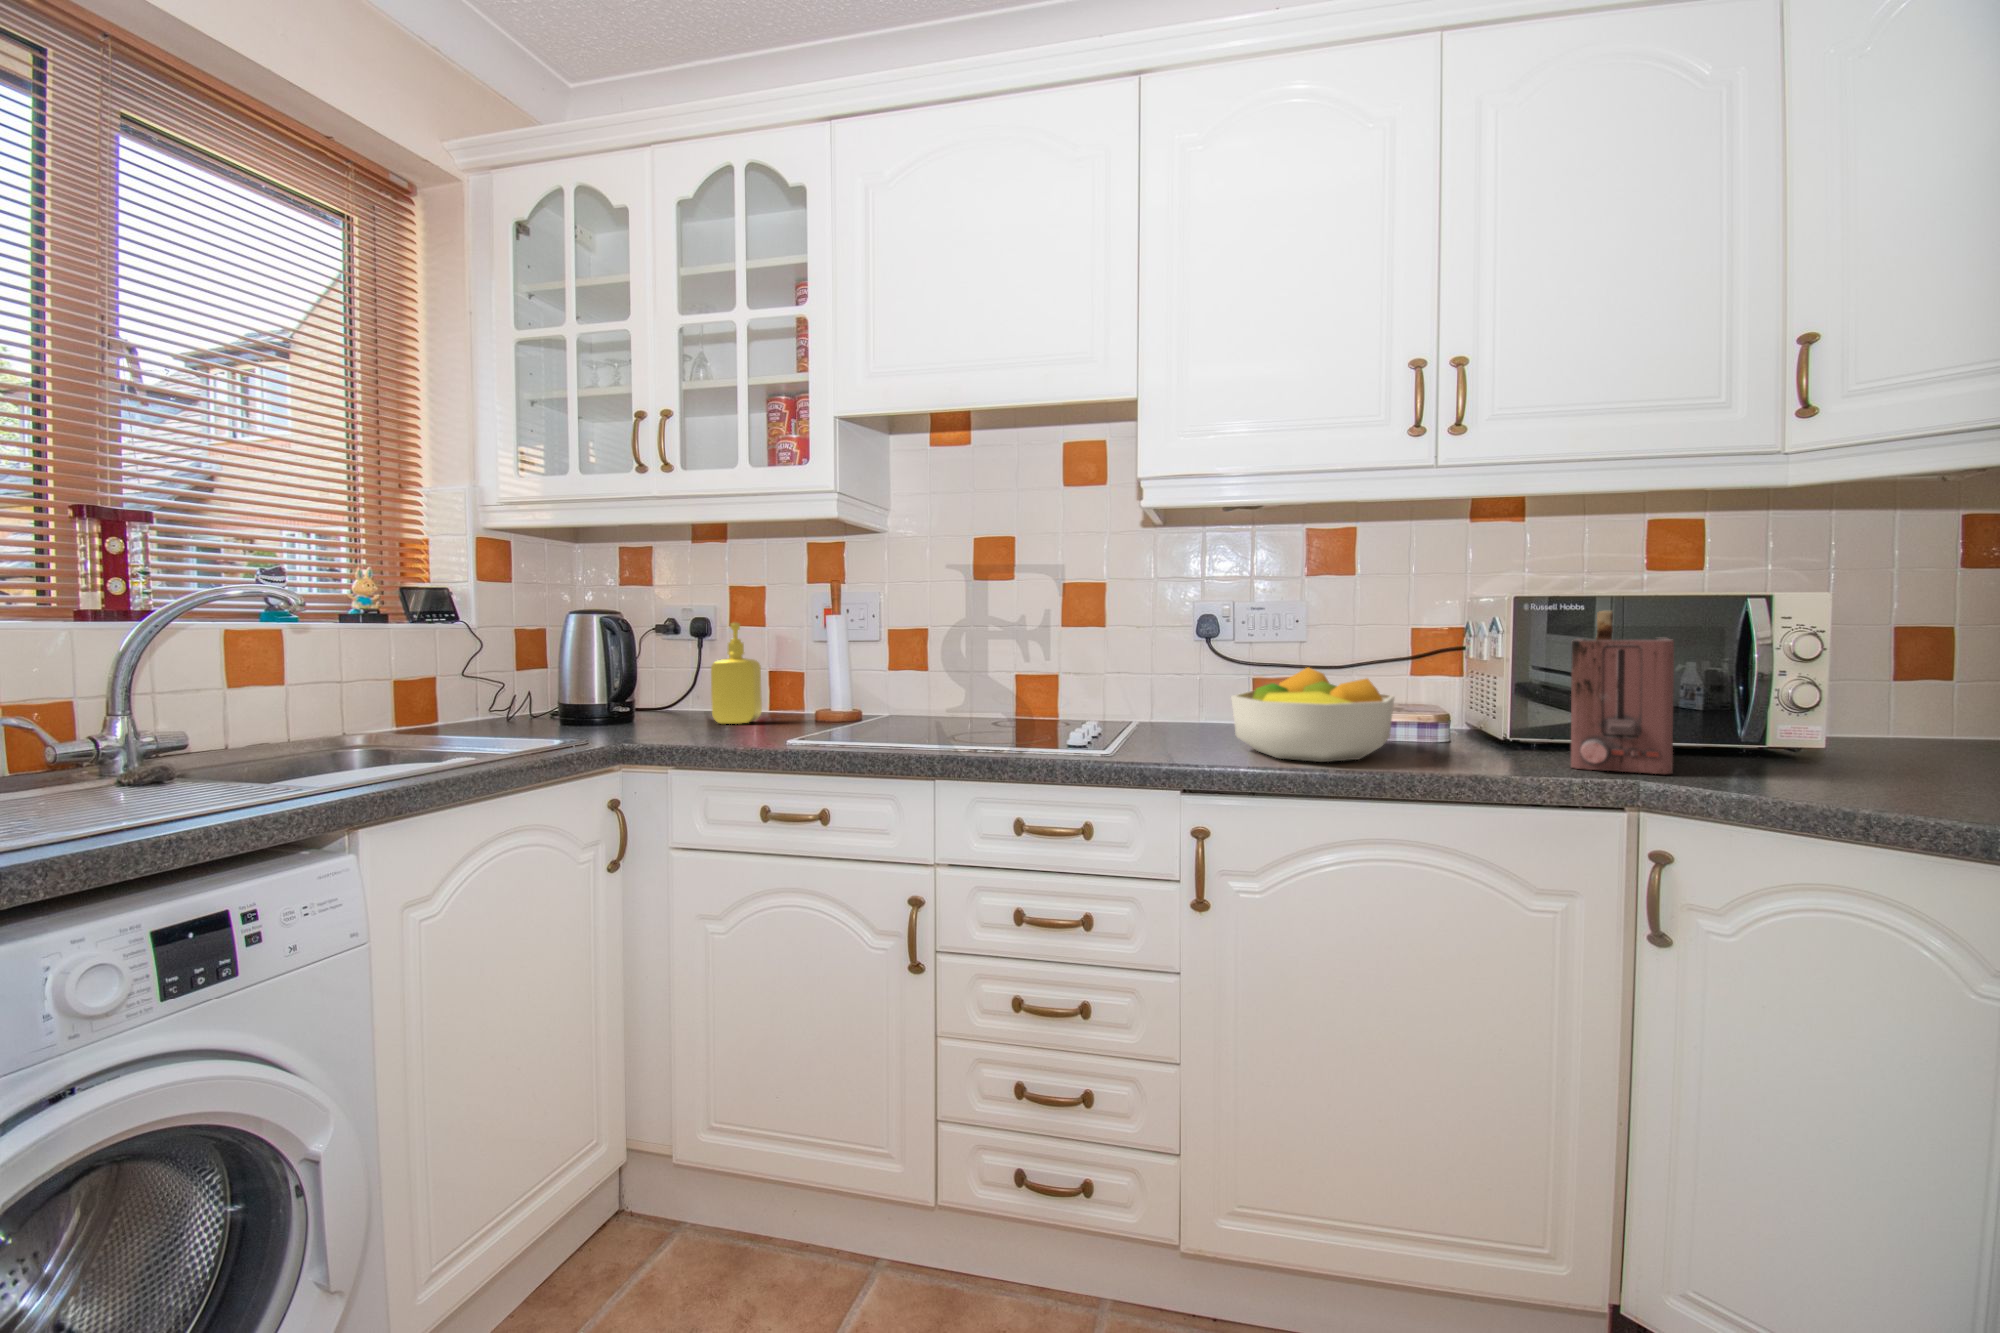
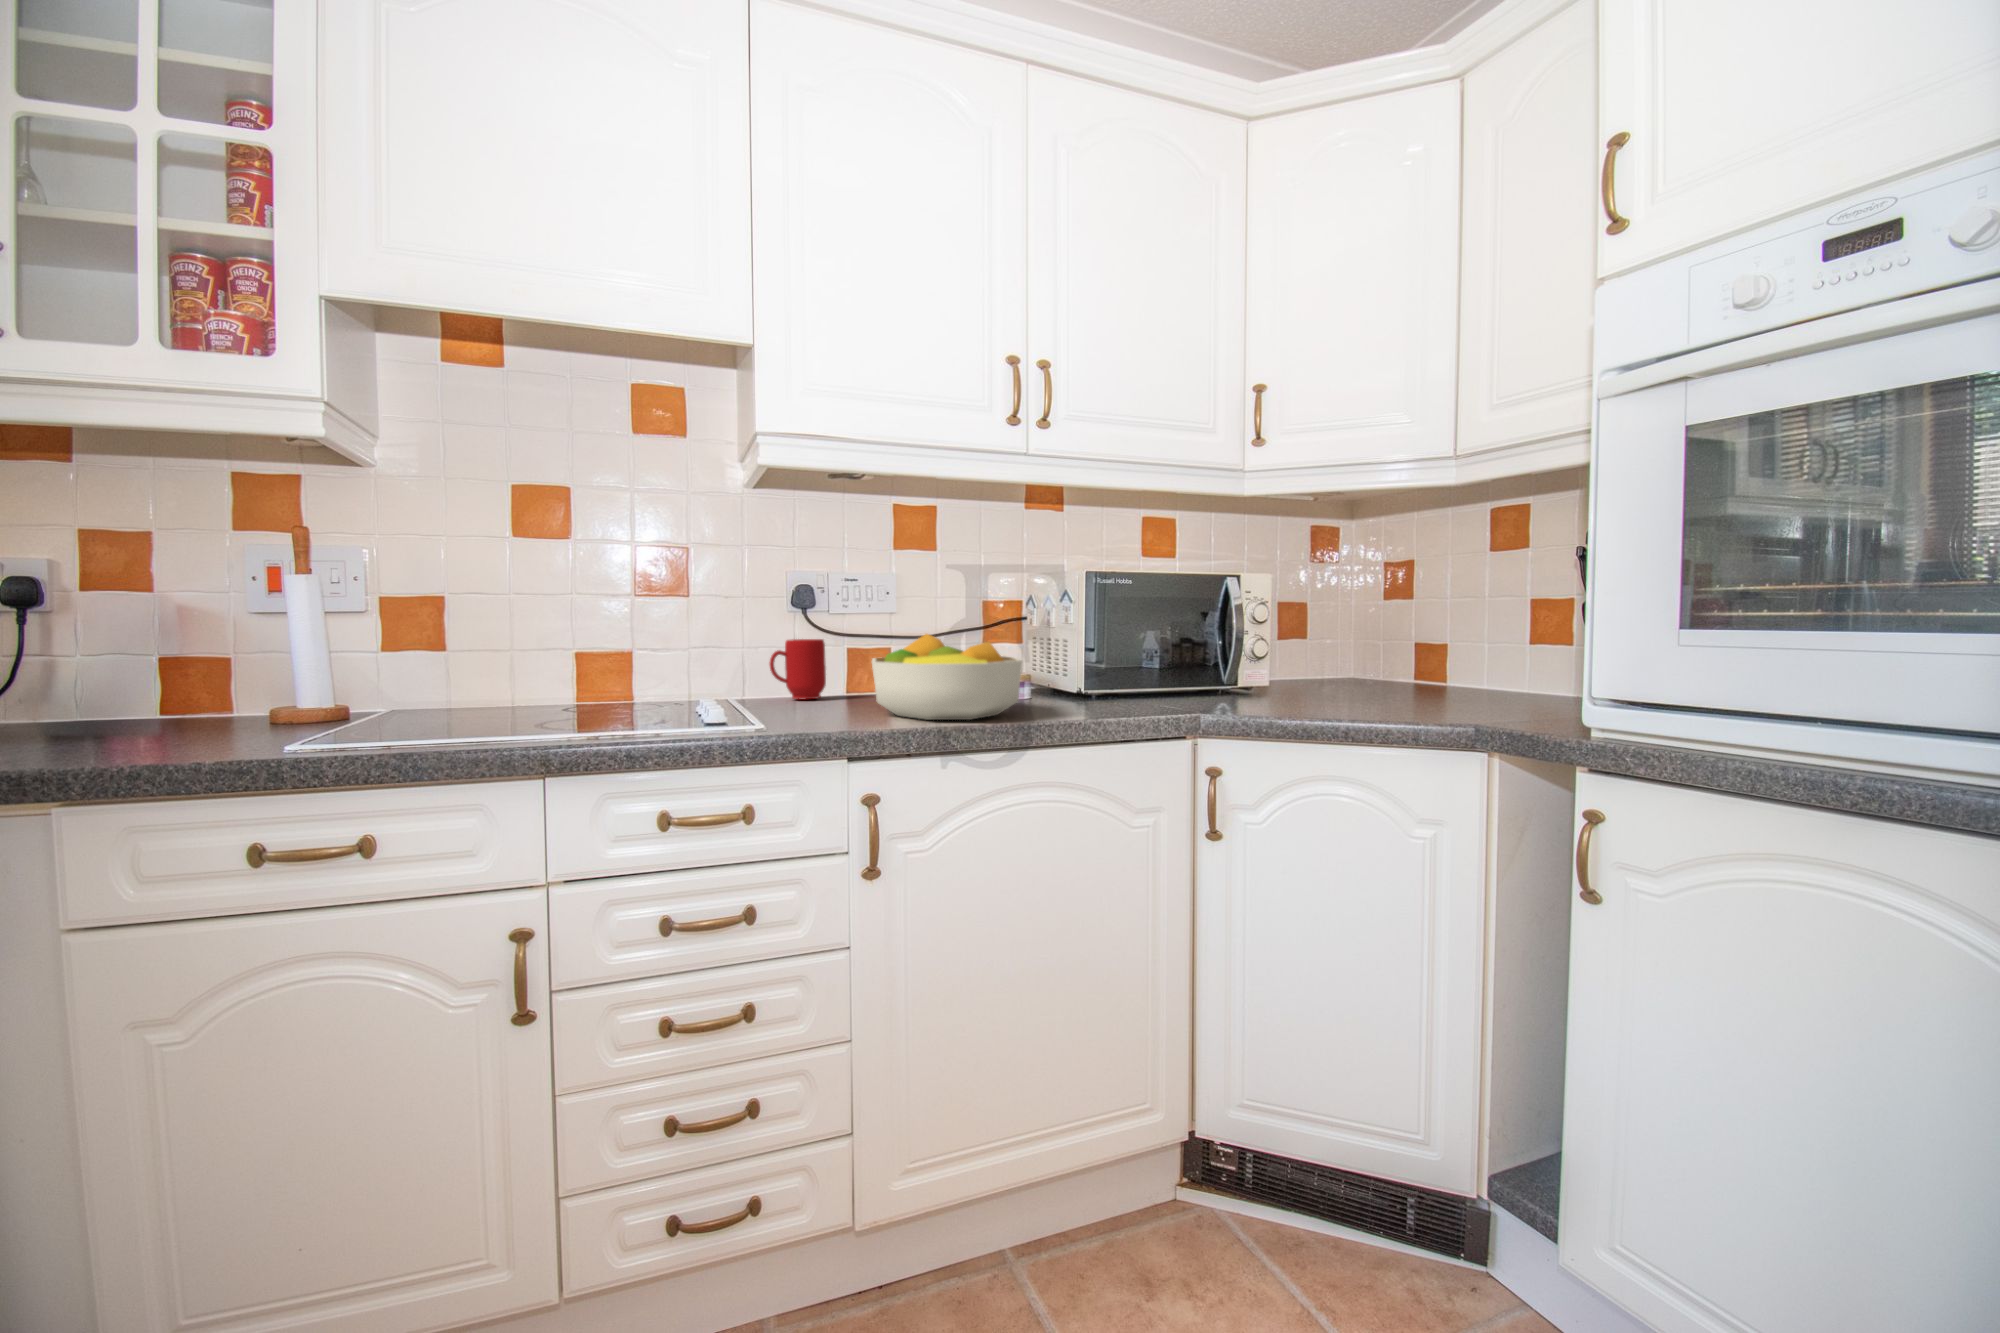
toaster: present [1571,611,1674,774] -> none [1124,583,1212,710]
soap dispenser: present [711,623,762,724] -> none [69,580,173,736]
mug: none [1171,668,1226,727] -> present [769,639,826,699]

